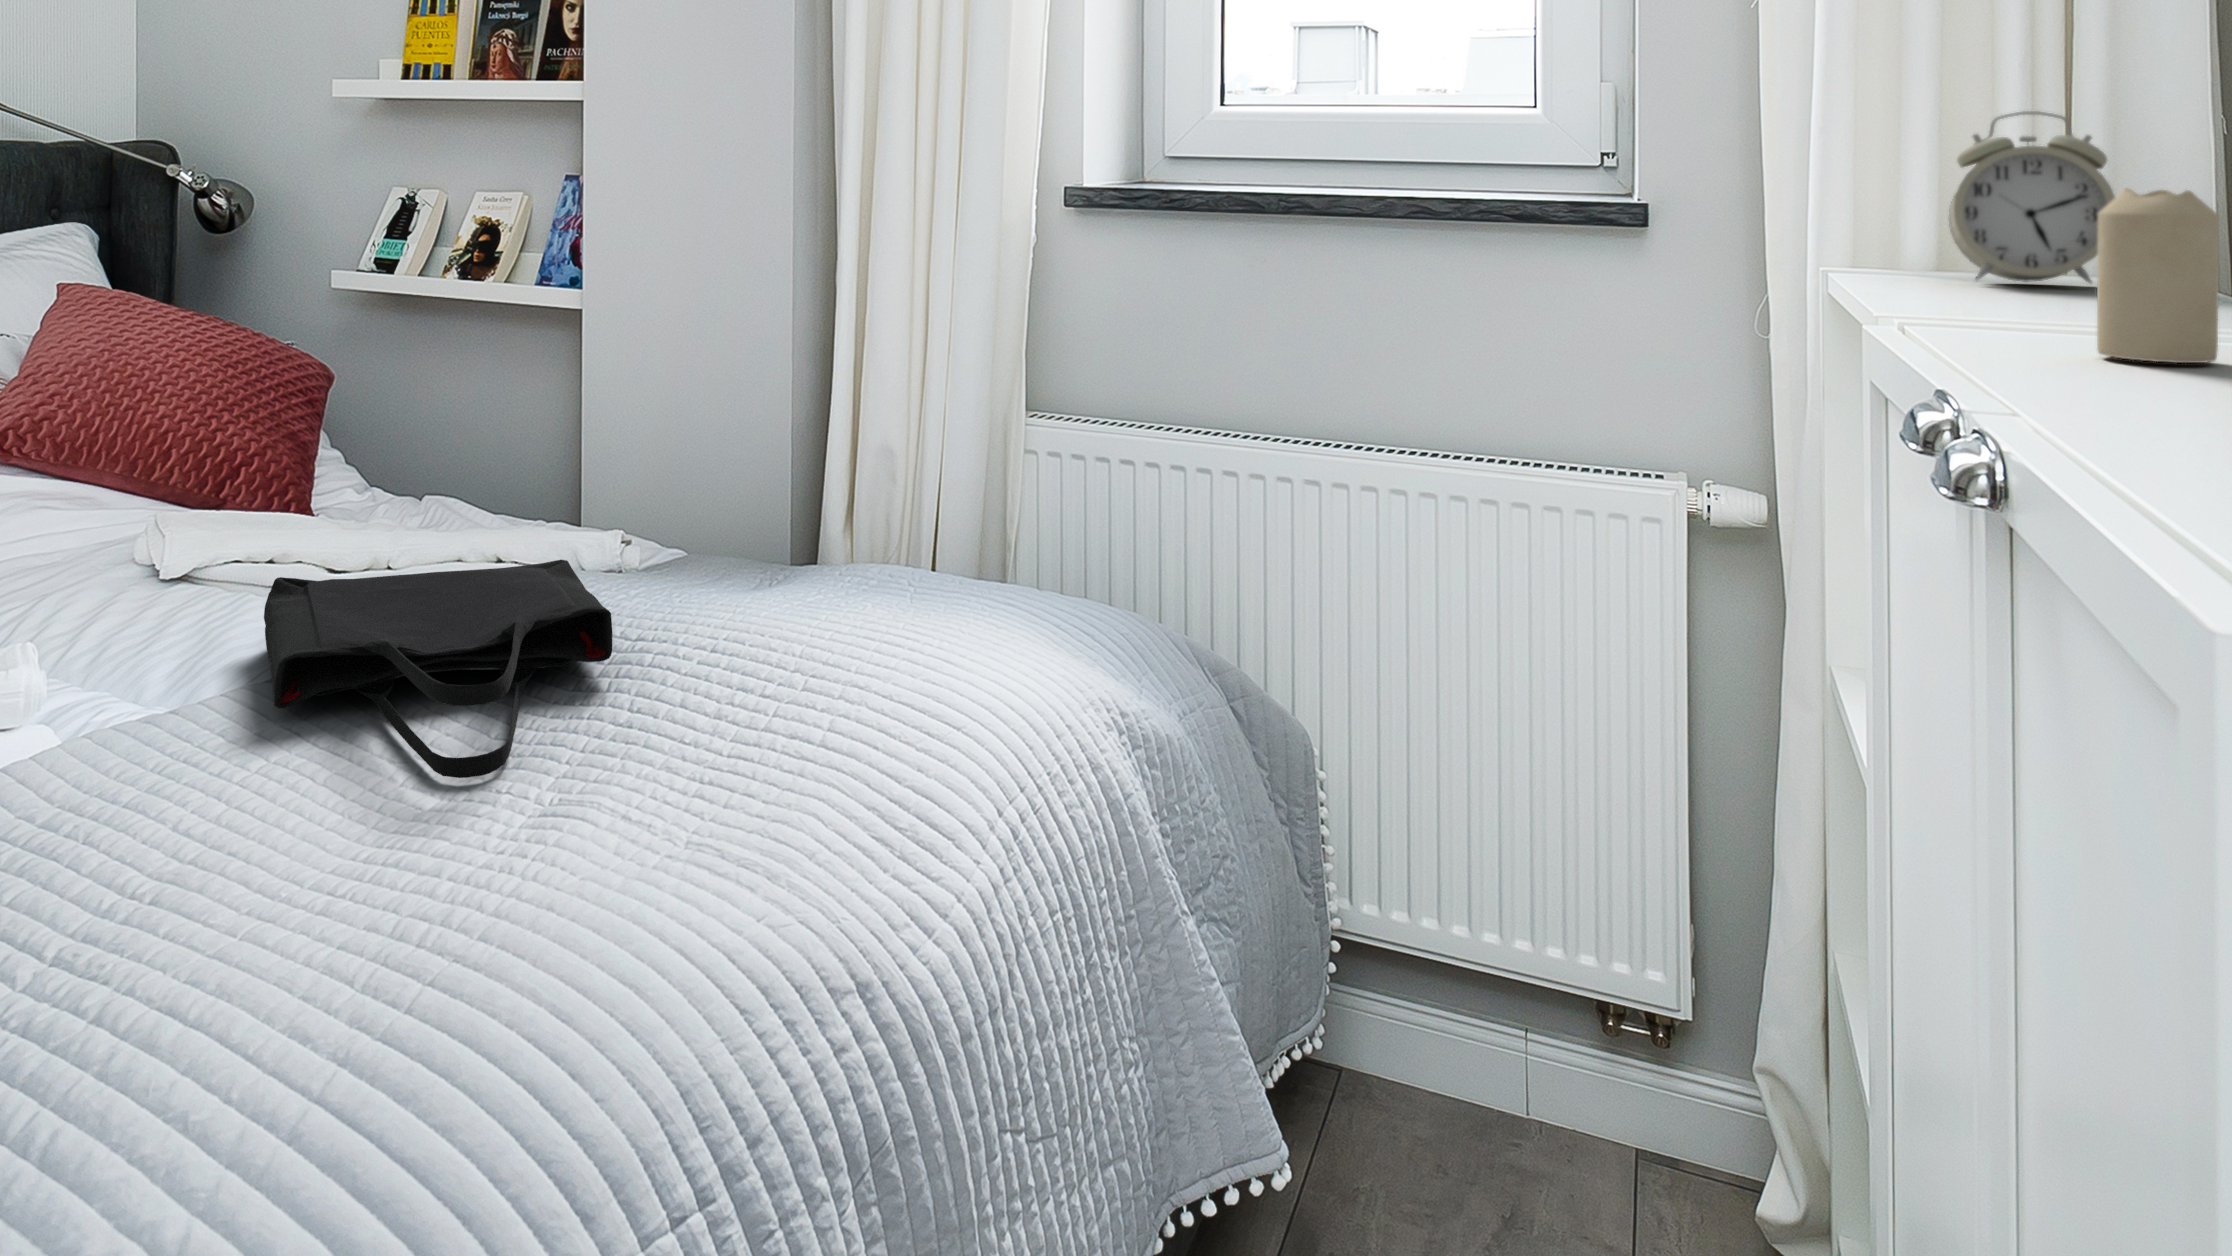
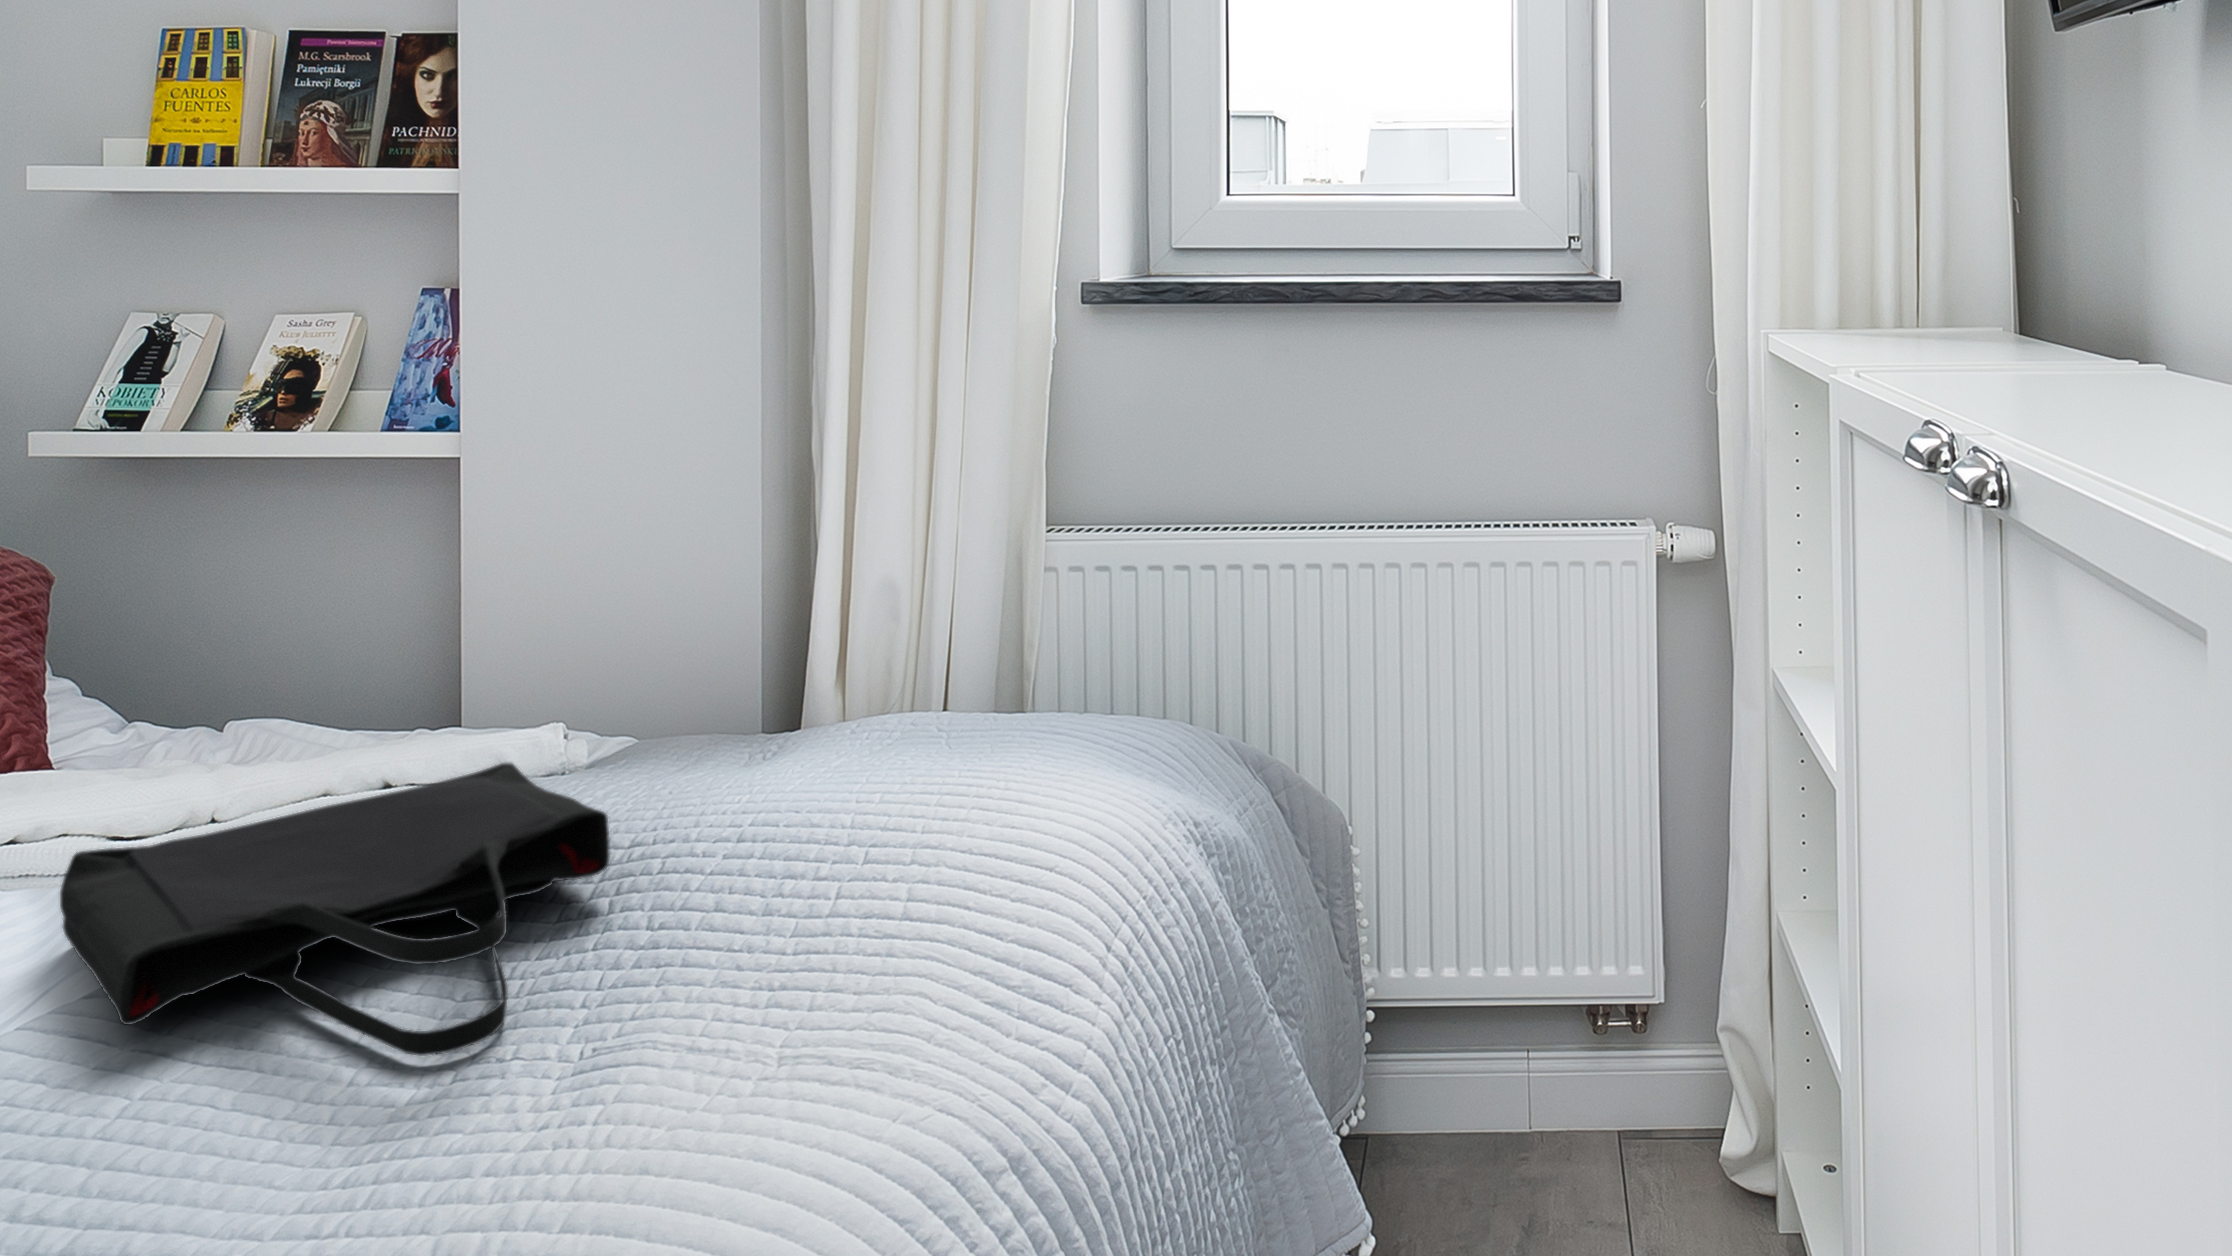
alarm clock: present [1949,111,2115,283] -> none [1845,193,1959,332]
candle: present [2097,189,2219,363] -> none [1988,259,2066,391]

